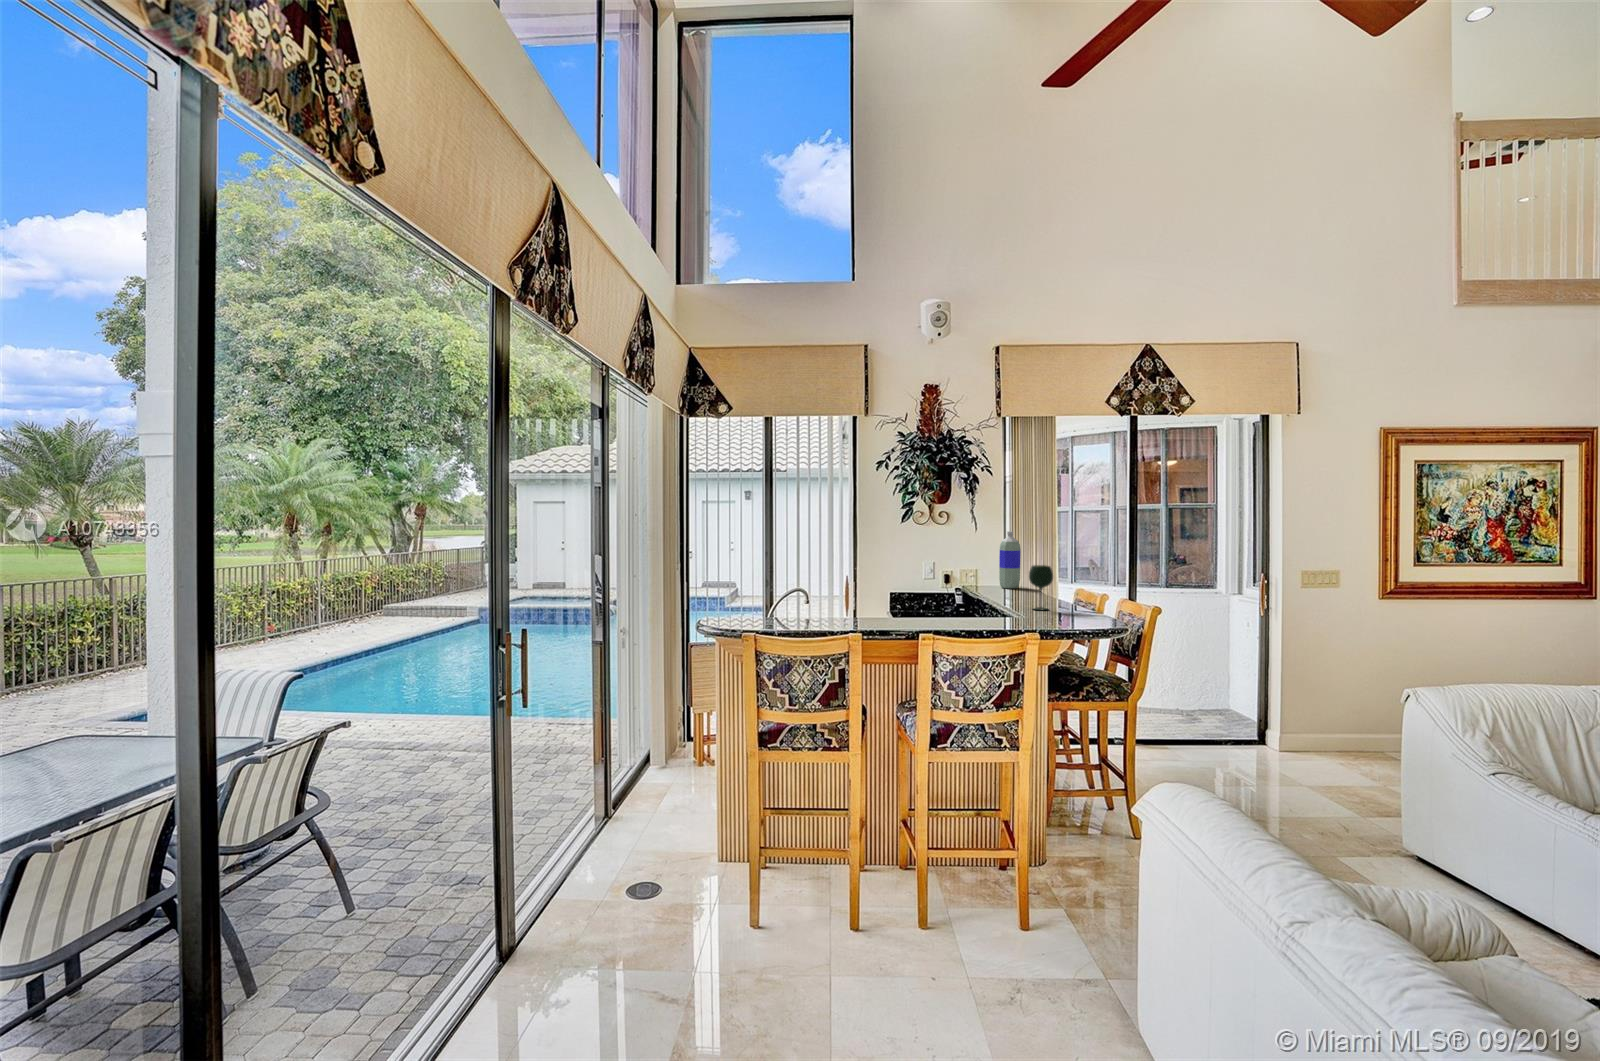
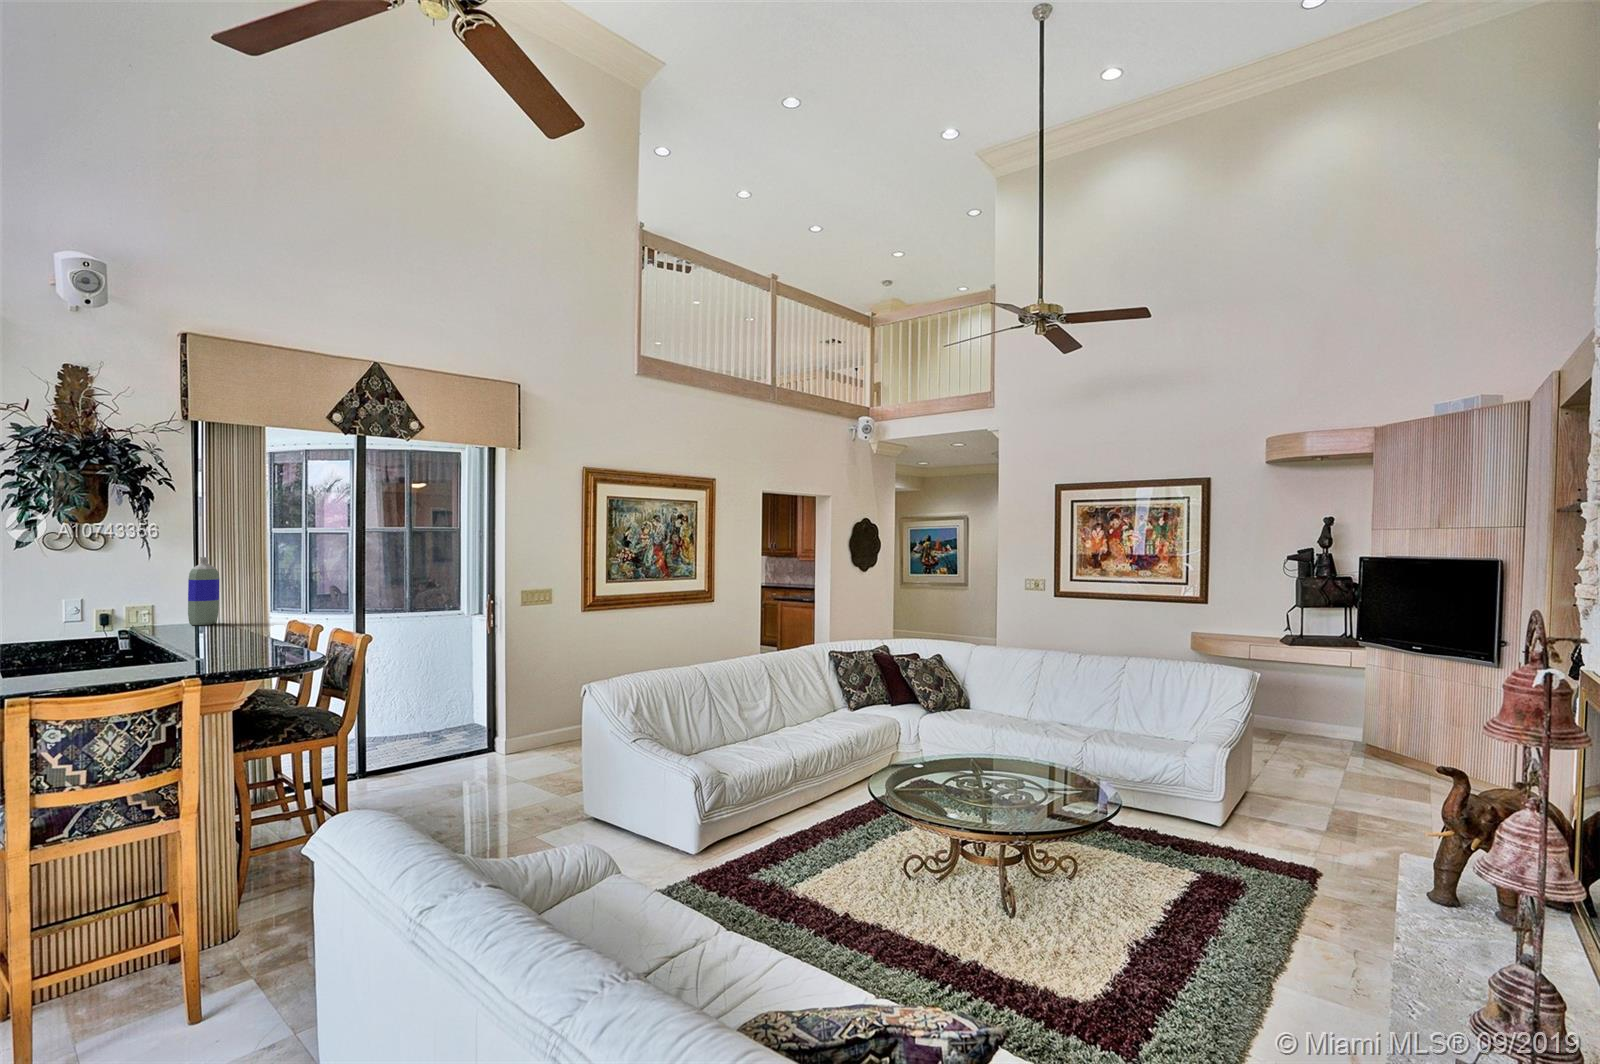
wine glass: present [1029,565,1053,610] -> none [217,592,251,646]

